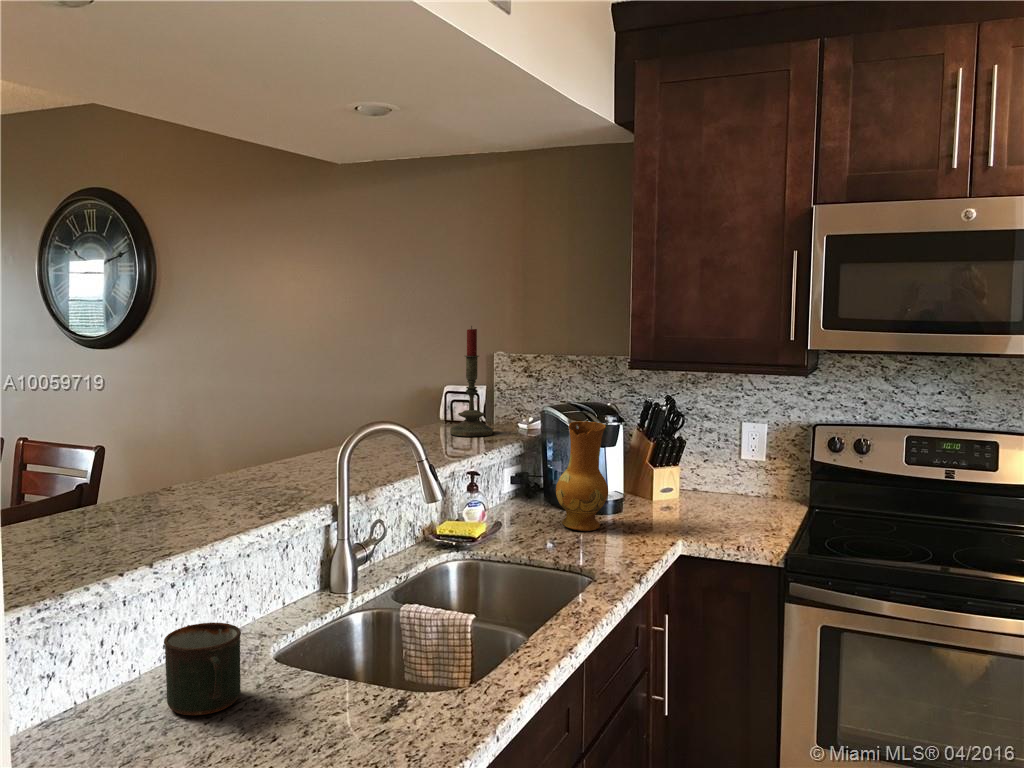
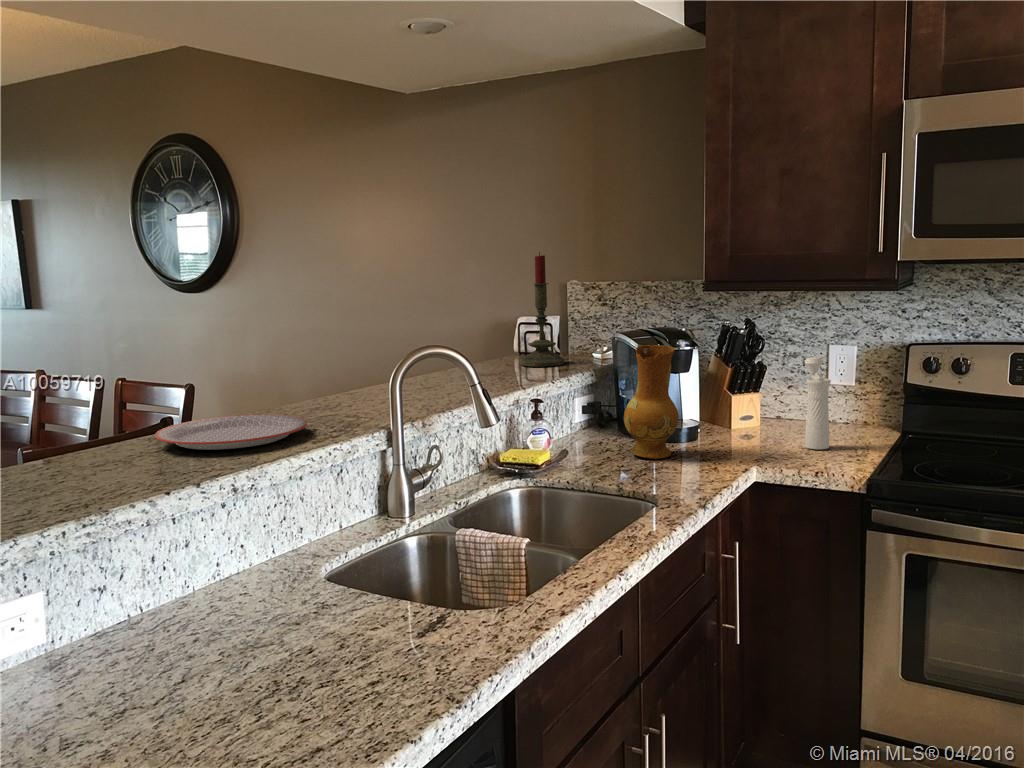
pepper mill: none [722,435,747,523] -> present [805,357,831,449]
plate: none [96,486,254,525] -> present [155,414,307,450]
mug: present [164,623,241,715] -> none [207,540,284,628]

